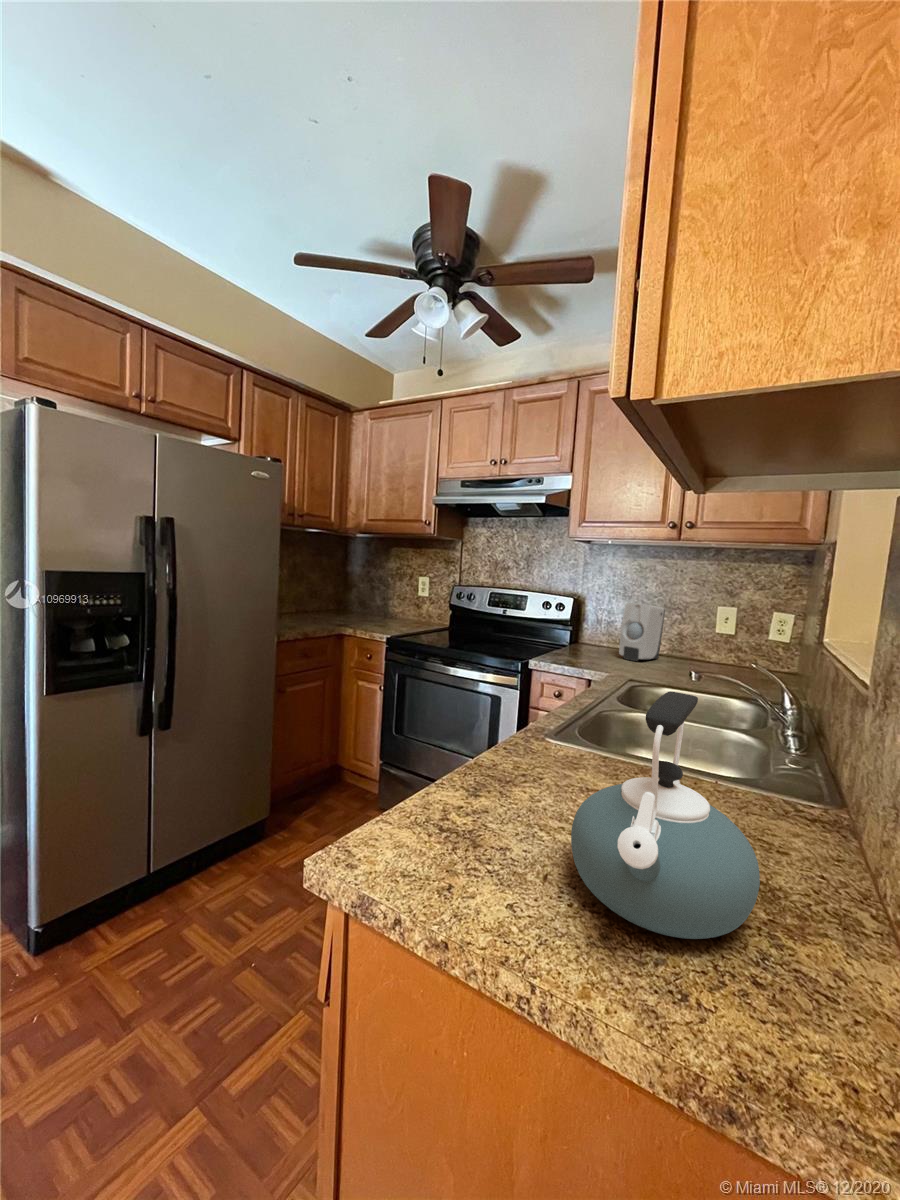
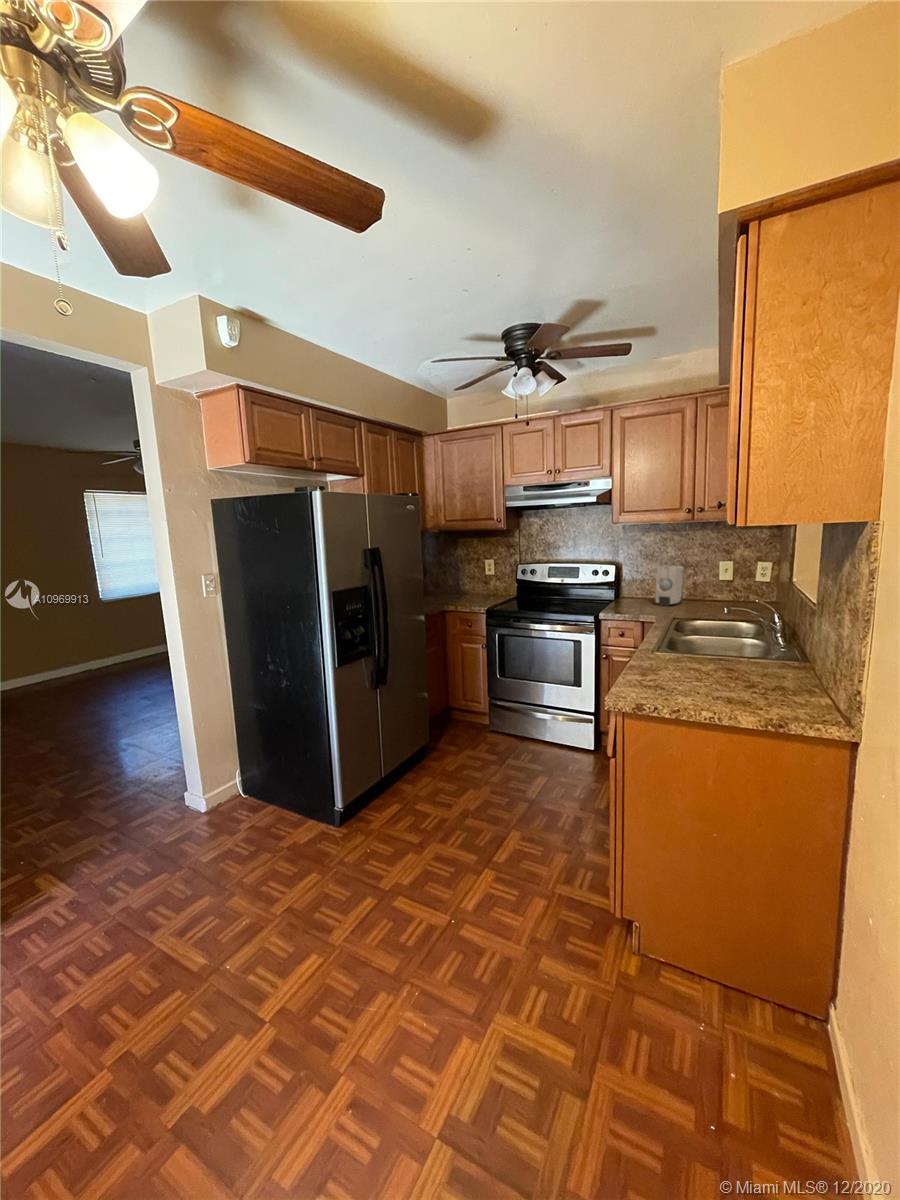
kettle: present [571,691,760,939] -> none [704,616,780,700]

